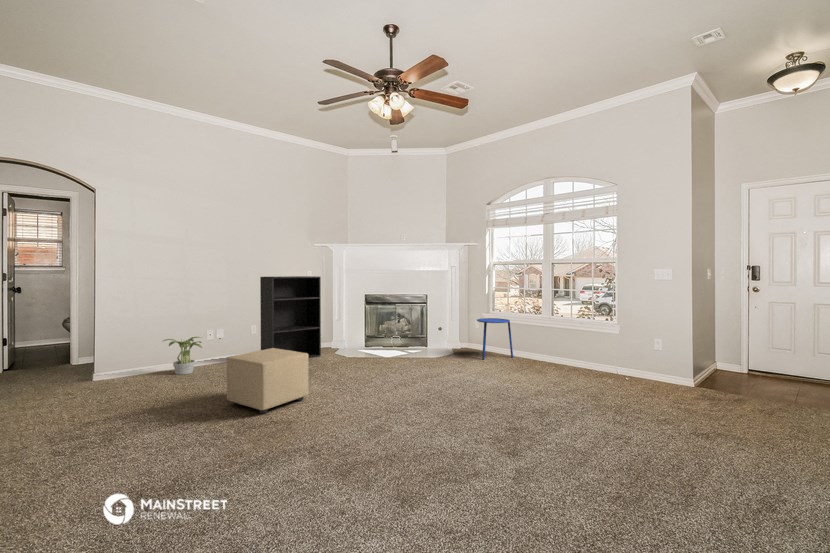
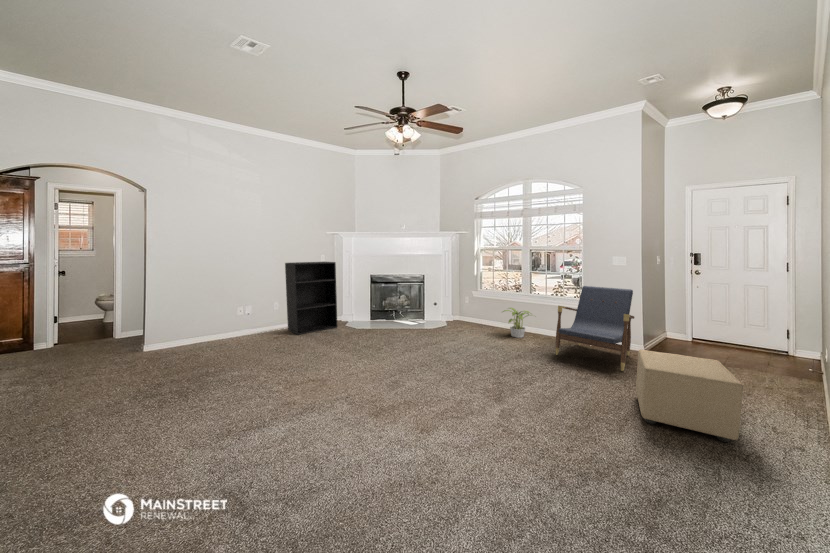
lounge chair: none [581,303,670,399] -> present [556,286,634,371]
side table: present [477,318,513,360] -> none [466,296,495,331]
potted plant: present [163,337,202,375] -> present [503,308,530,338]
ottoman: present [227,348,308,414] -> present [636,350,743,442]

